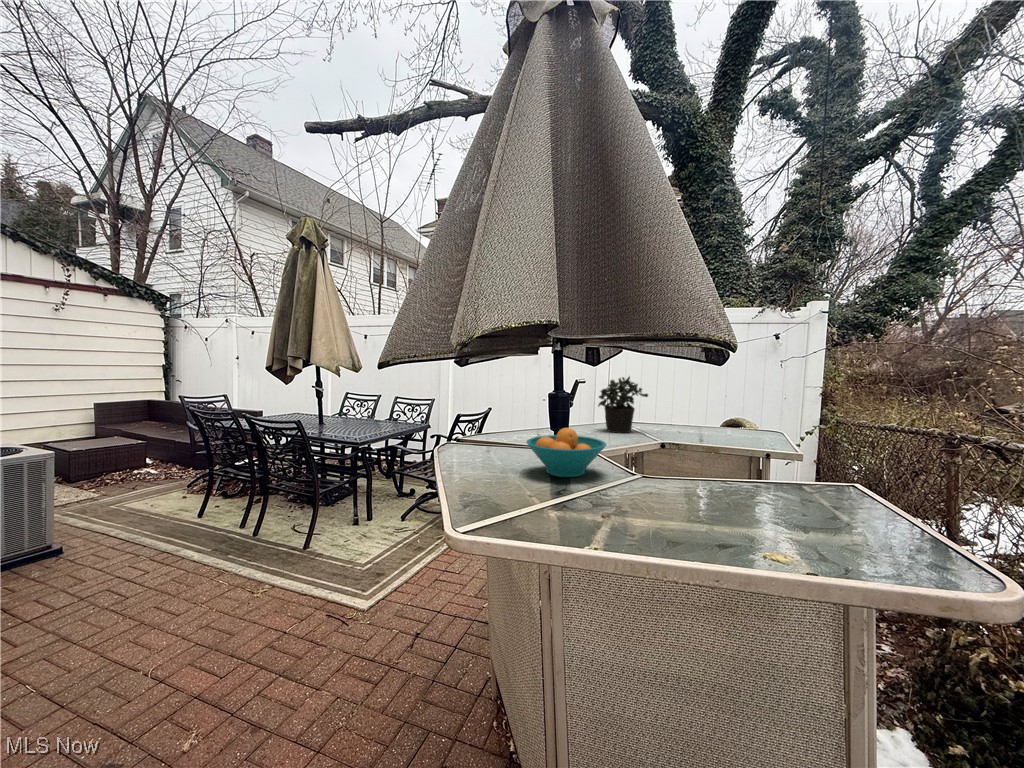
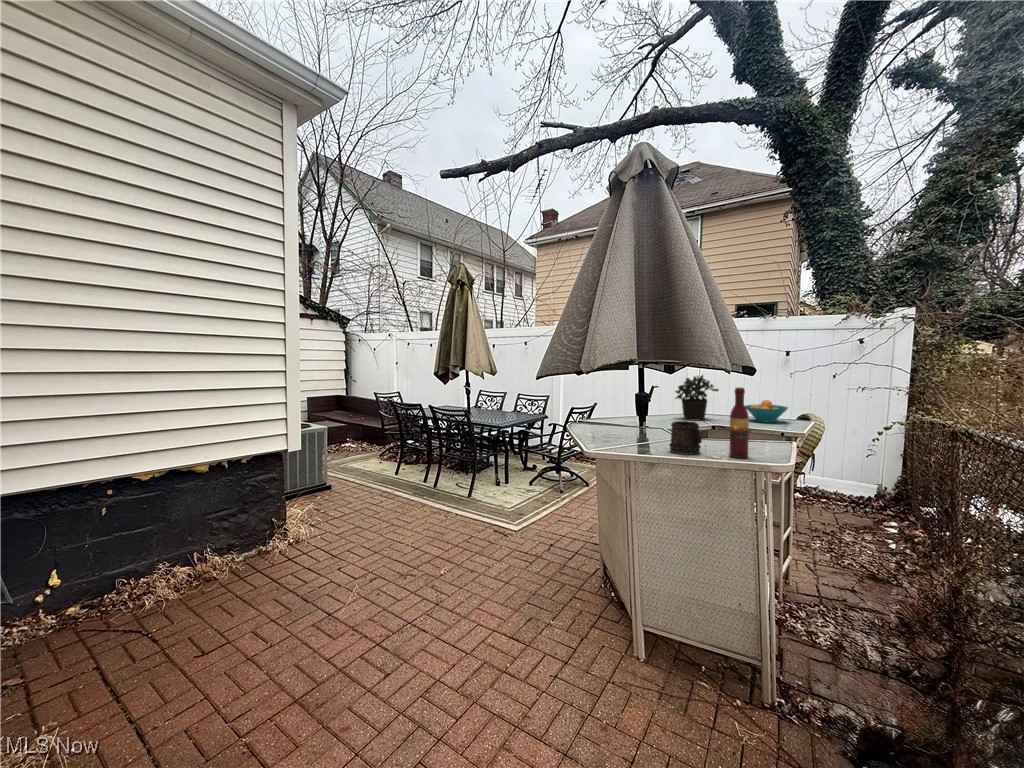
wine bottle: none [734,393,766,504] -> present [730,388,749,458]
fruit bowl: present [527,428,606,477] -> present [745,400,788,423]
beer mug: none [640,444,694,500] -> present [669,421,702,455]

